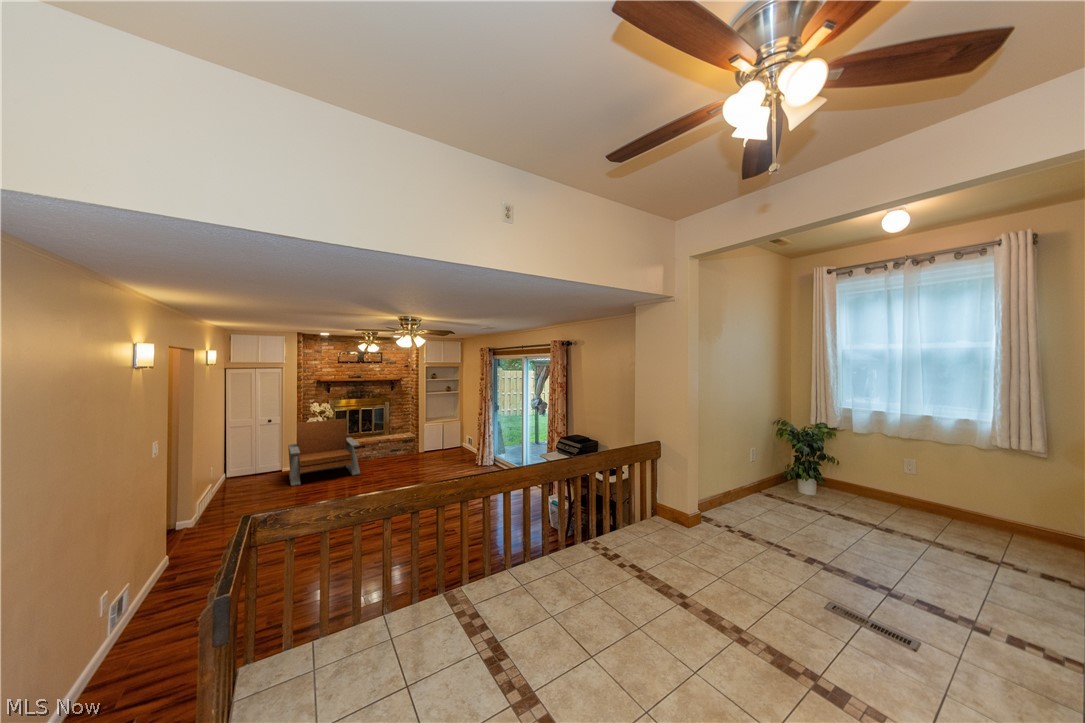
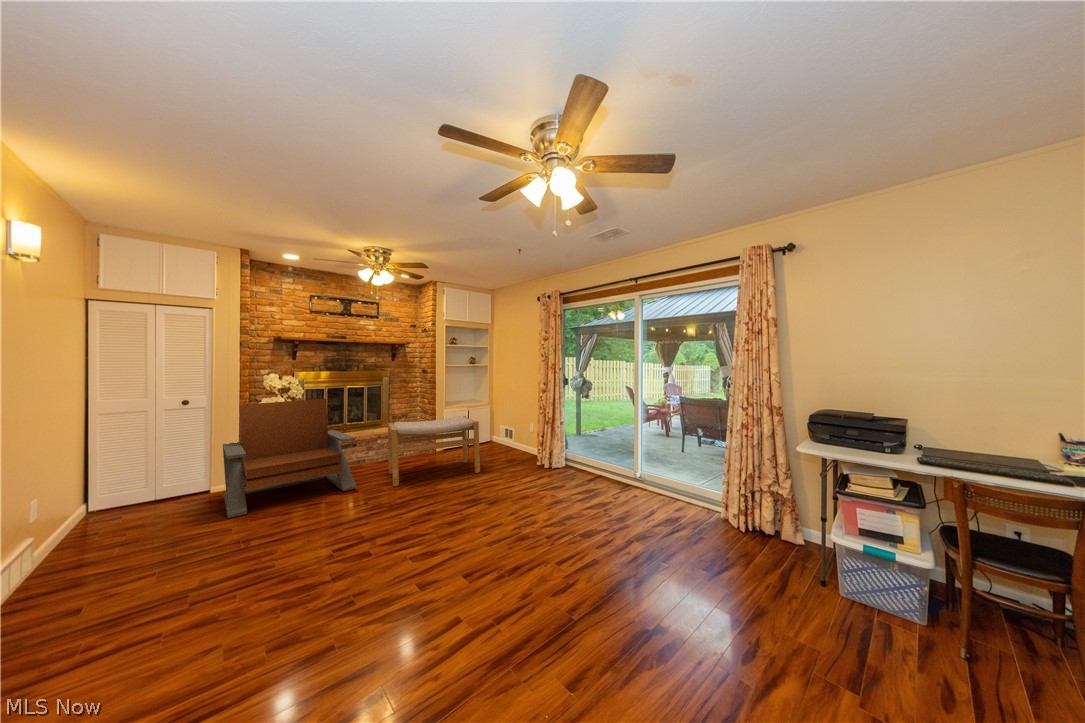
footstool: none [381,431,437,474] -> present [388,416,480,487]

